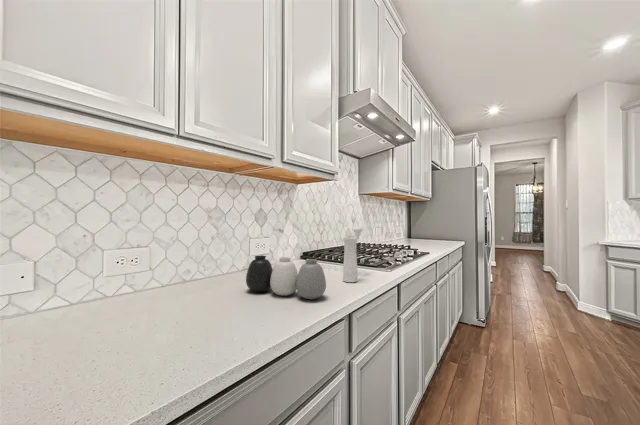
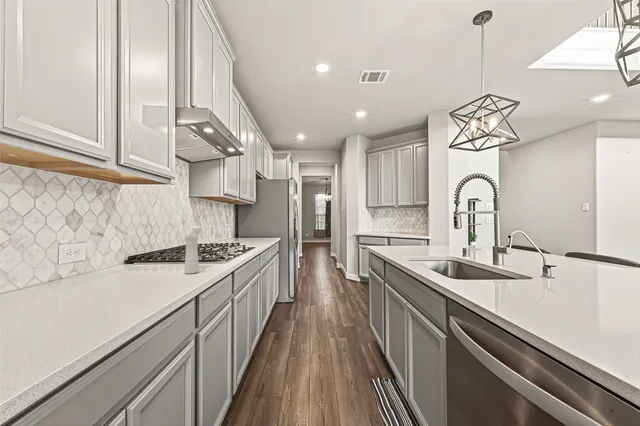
vase: present [246,255,326,299] -> none [78,254,174,294]

